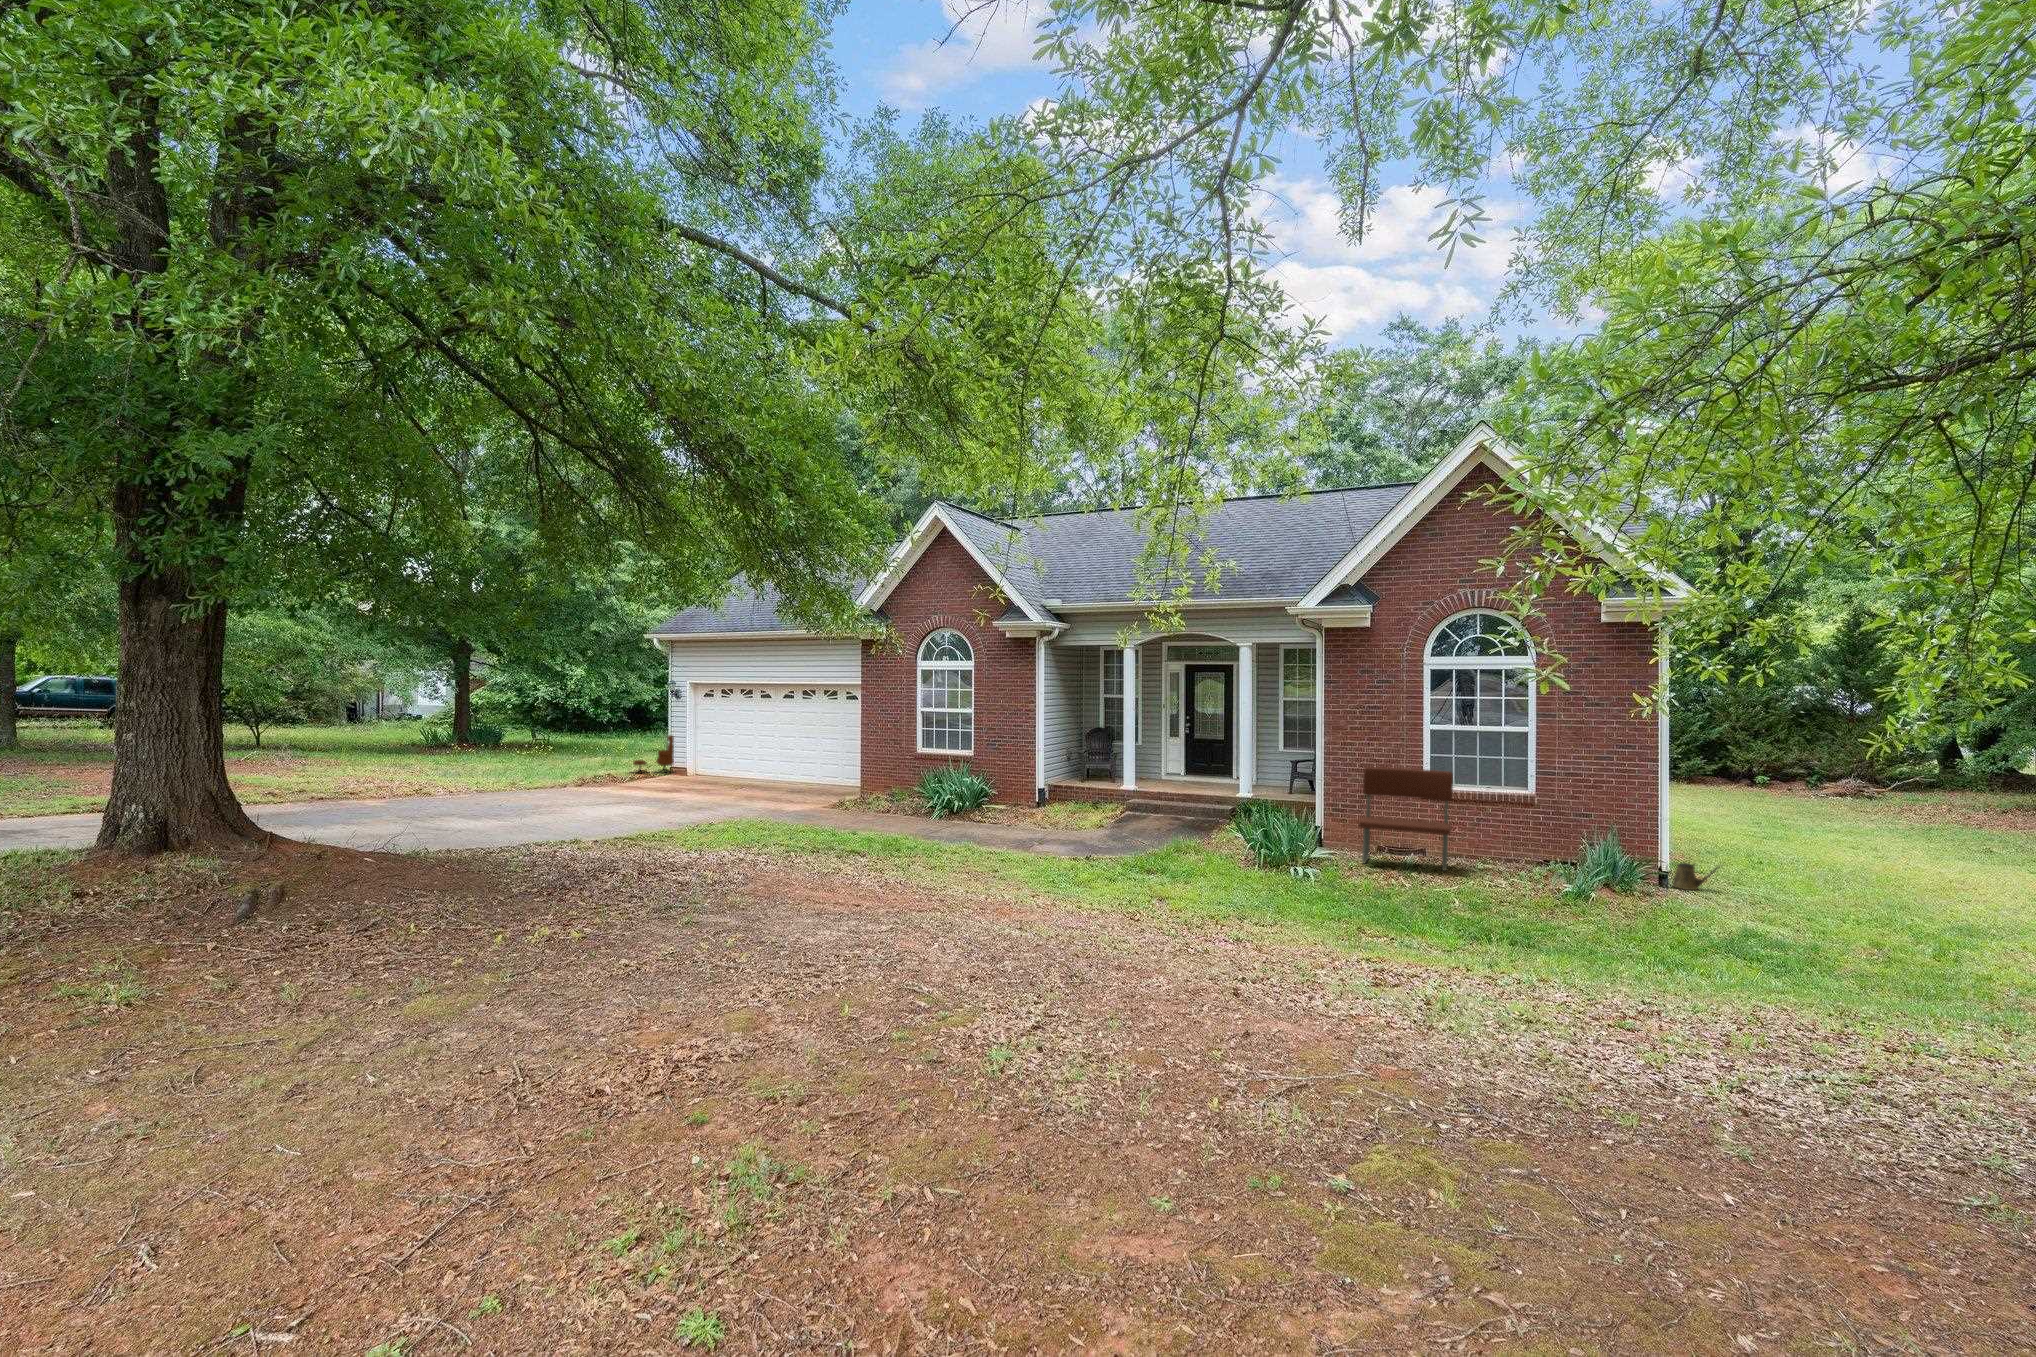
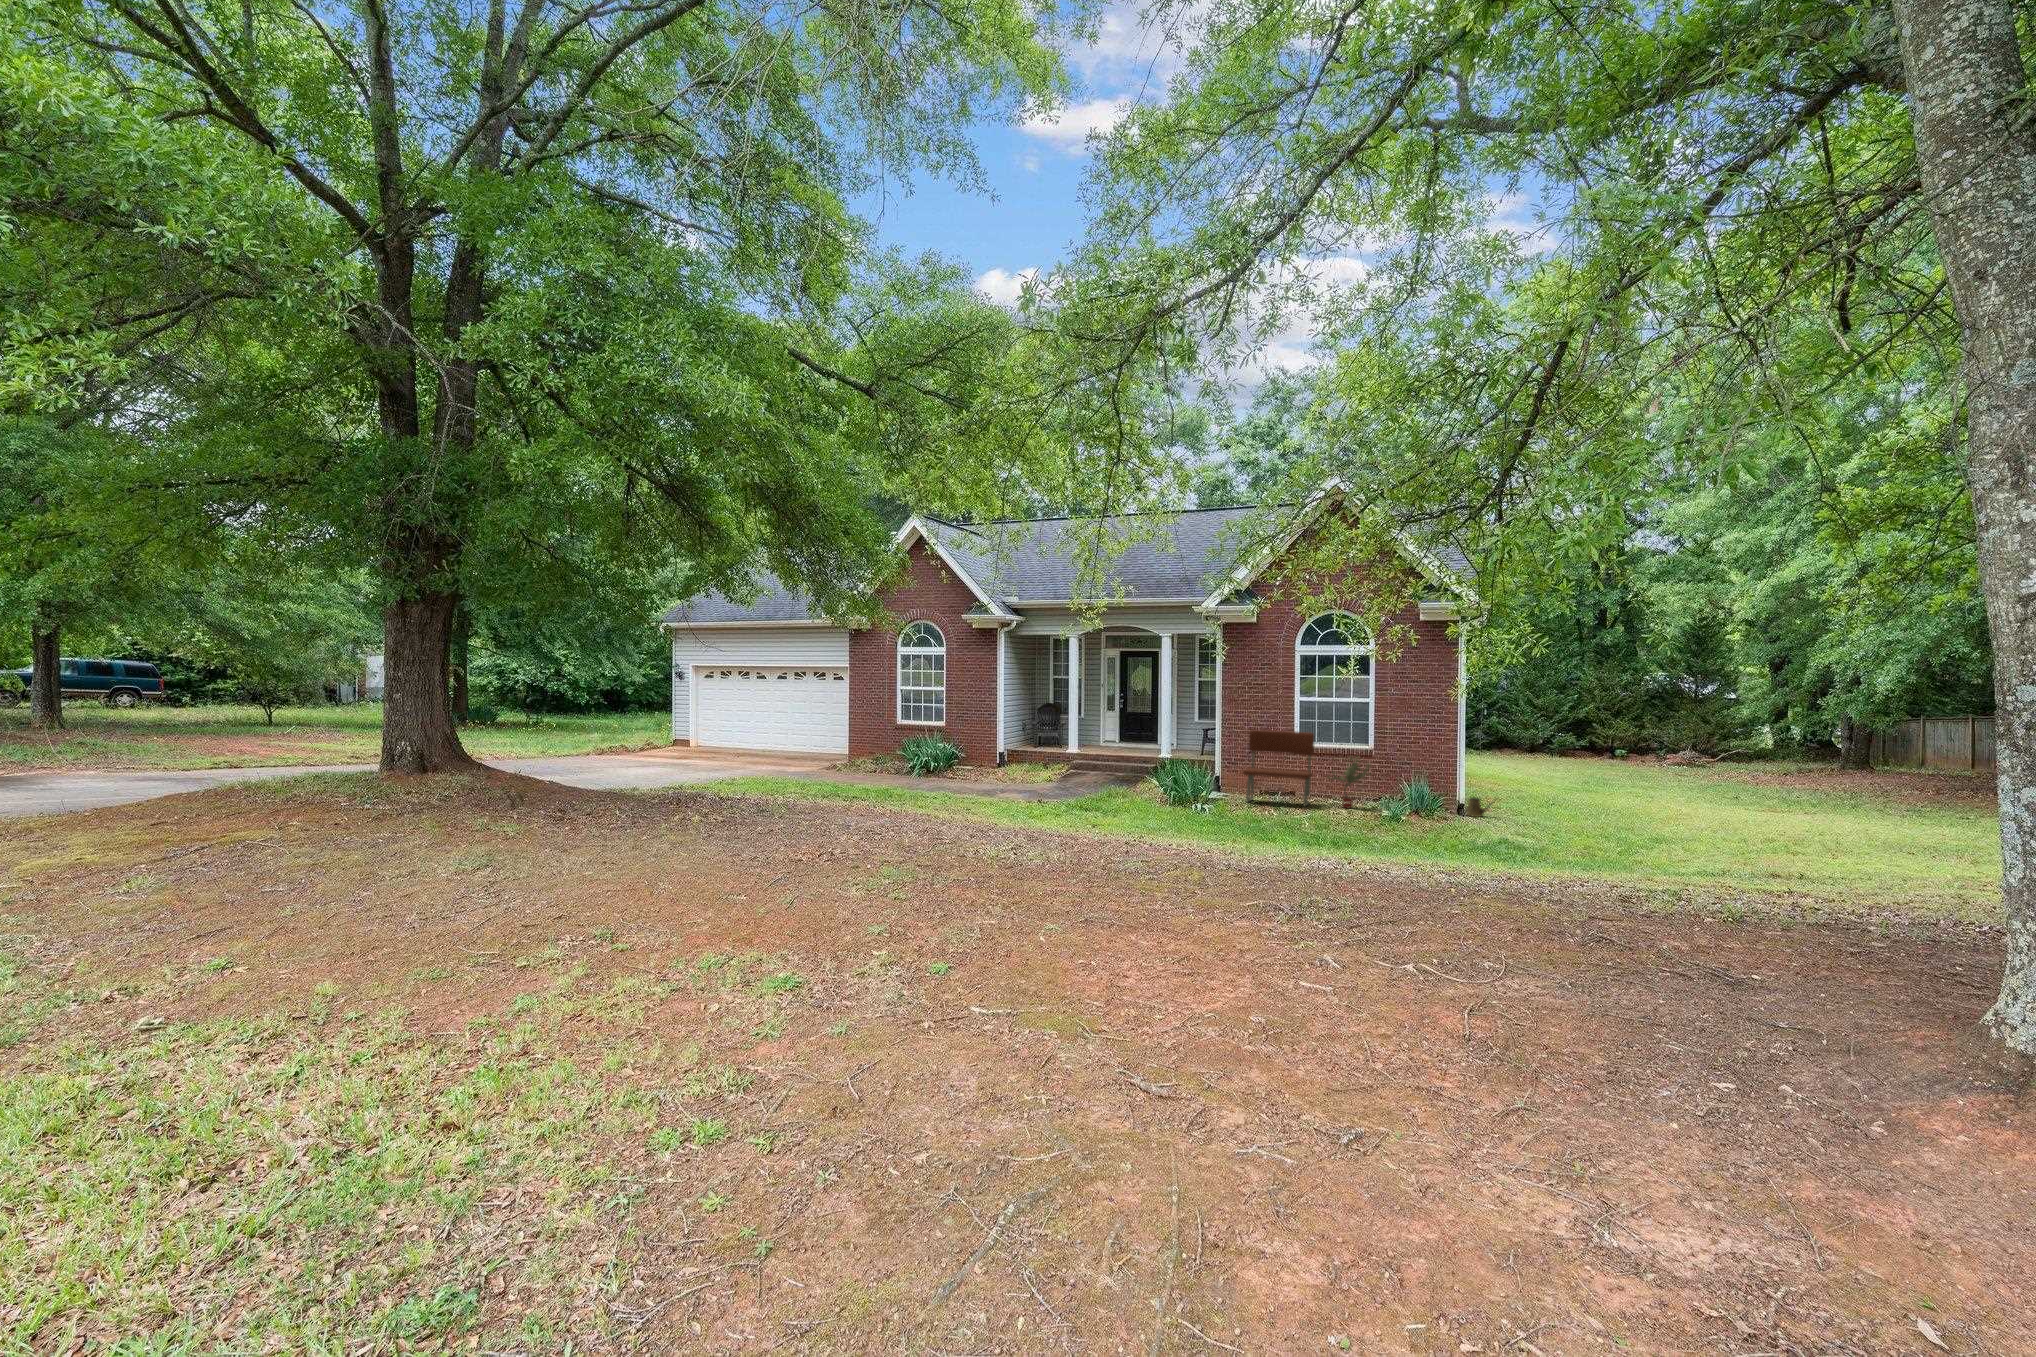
lounge chair: present [633,735,674,773] -> none [634,712,676,746]
potted tree: none [1471,802,1536,874] -> present [1328,758,1371,808]

